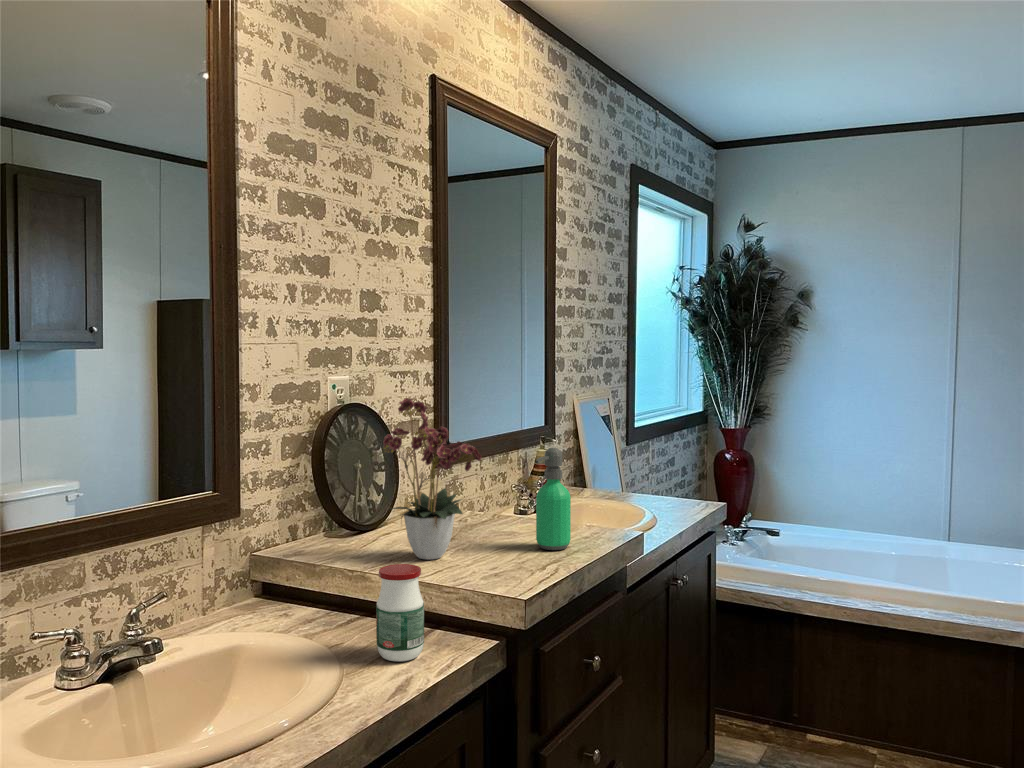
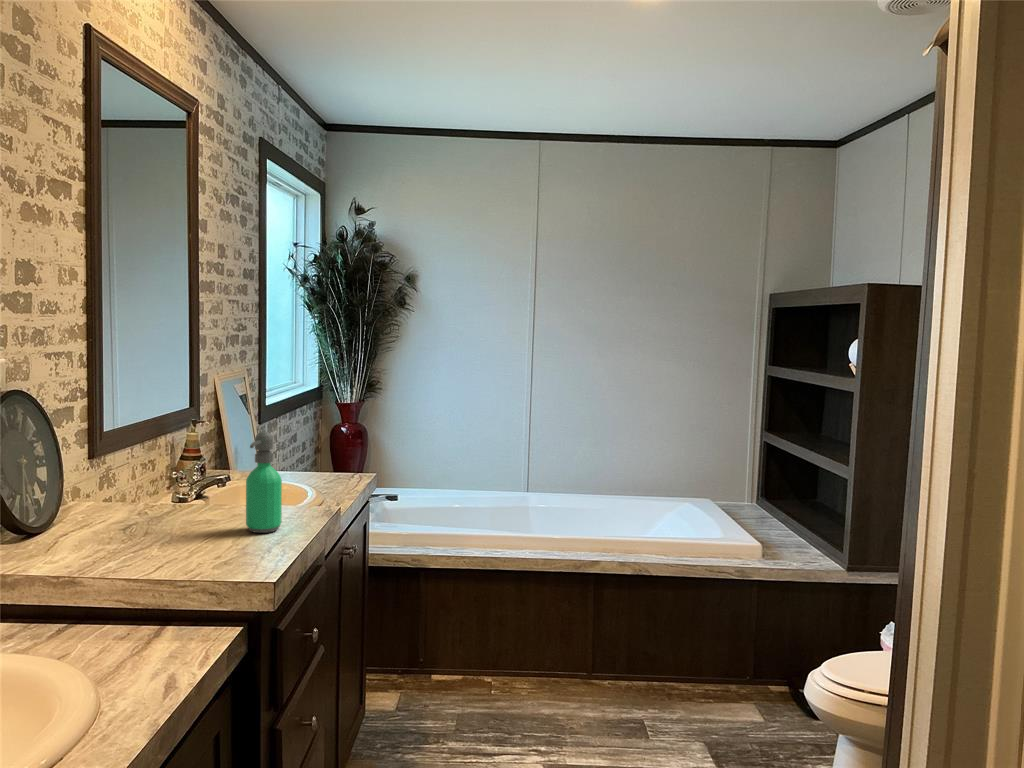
flower arrangement: present [383,398,482,560] -> none [73,377,208,557]
jar: present [376,564,424,662] -> none [120,562,174,665]

